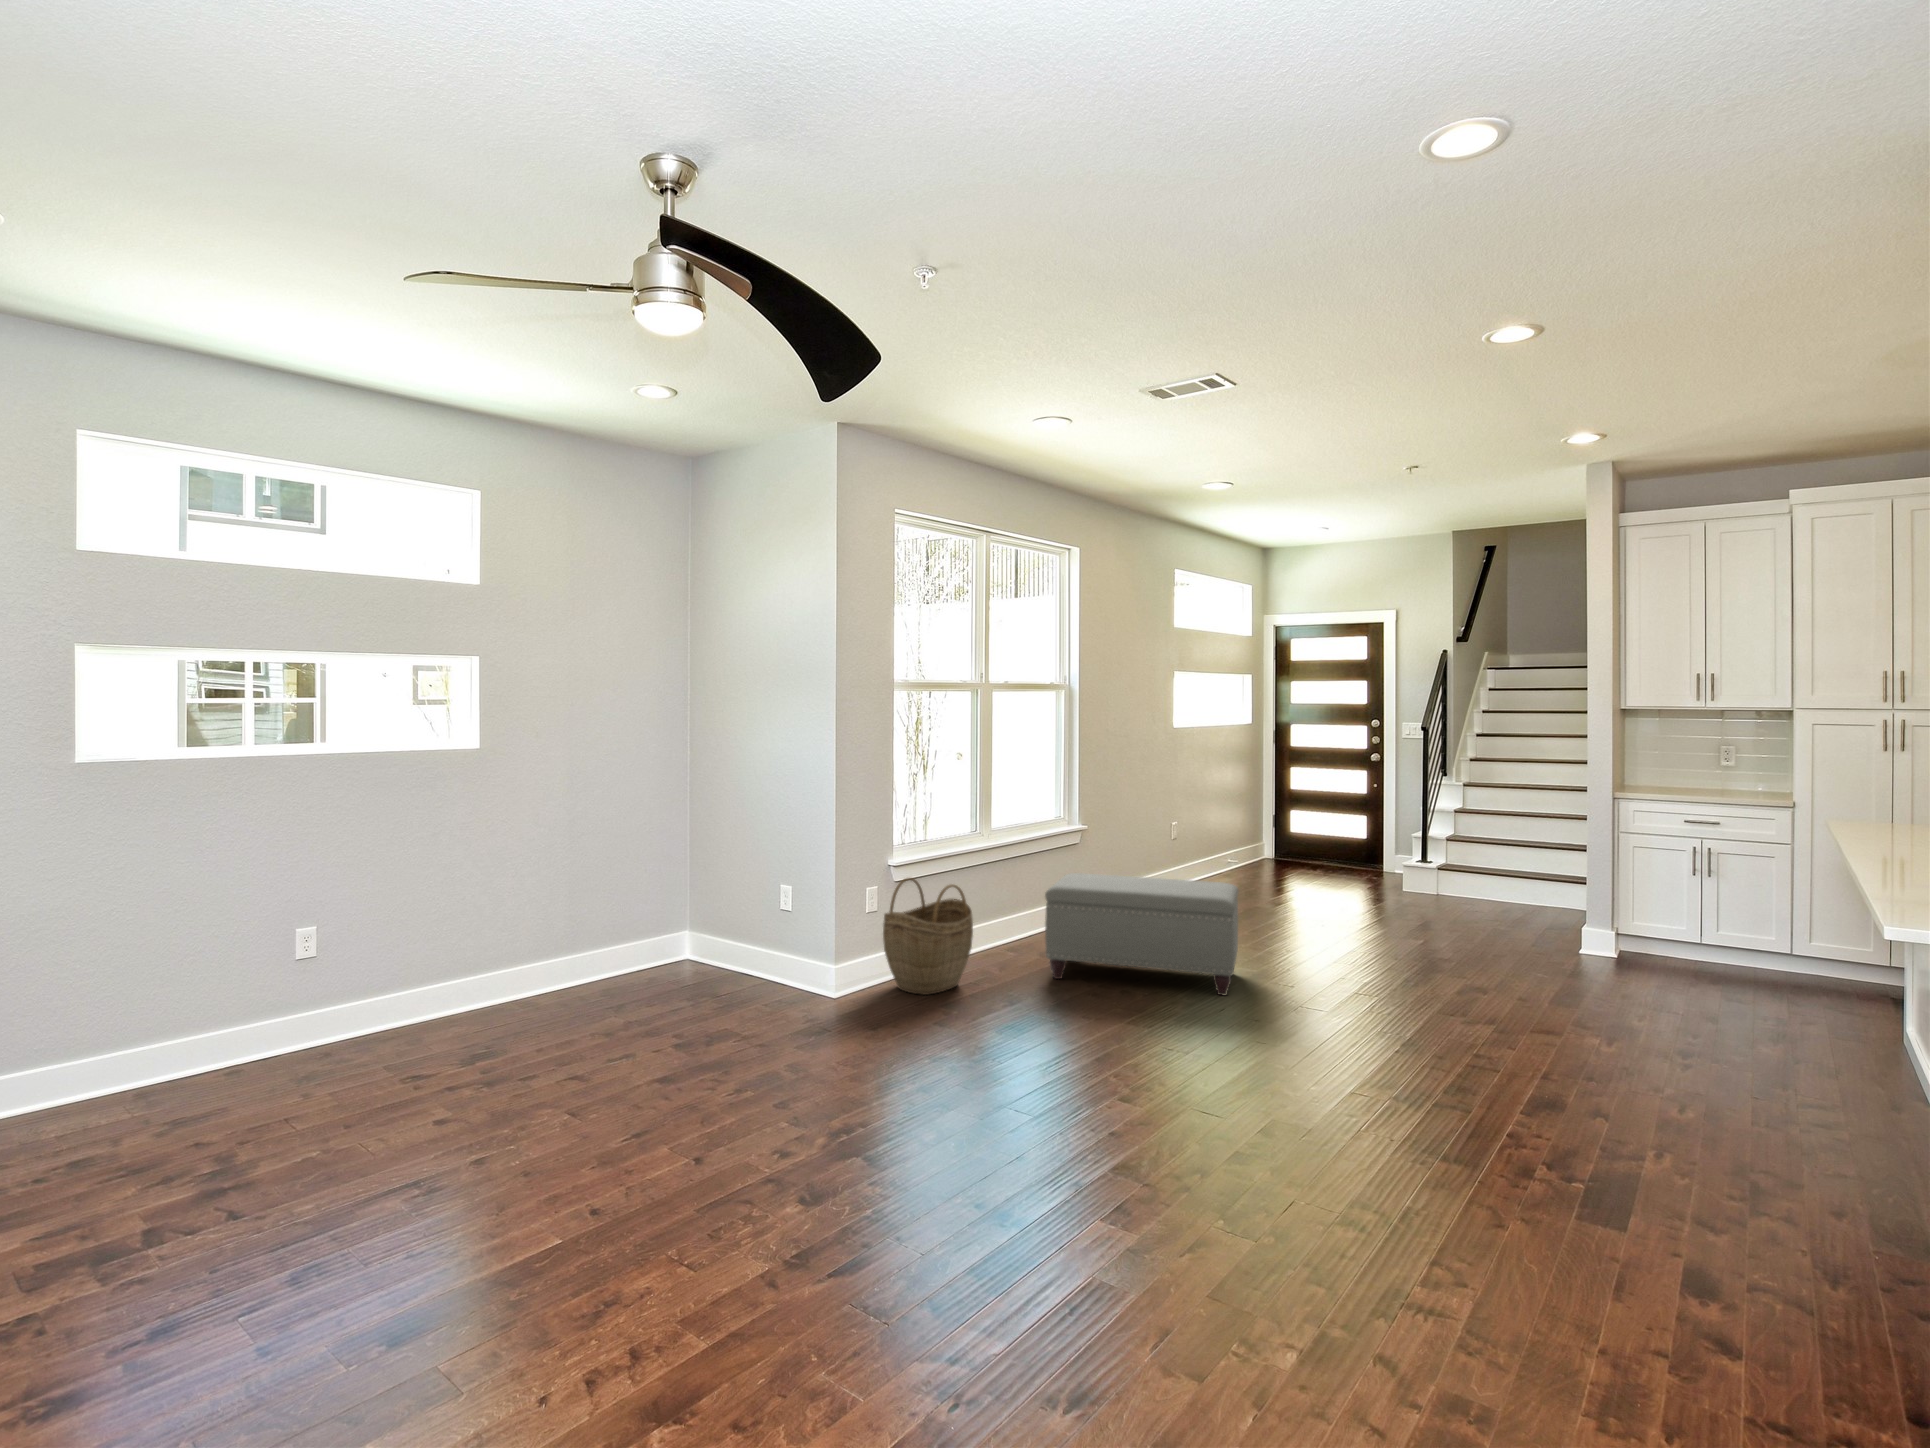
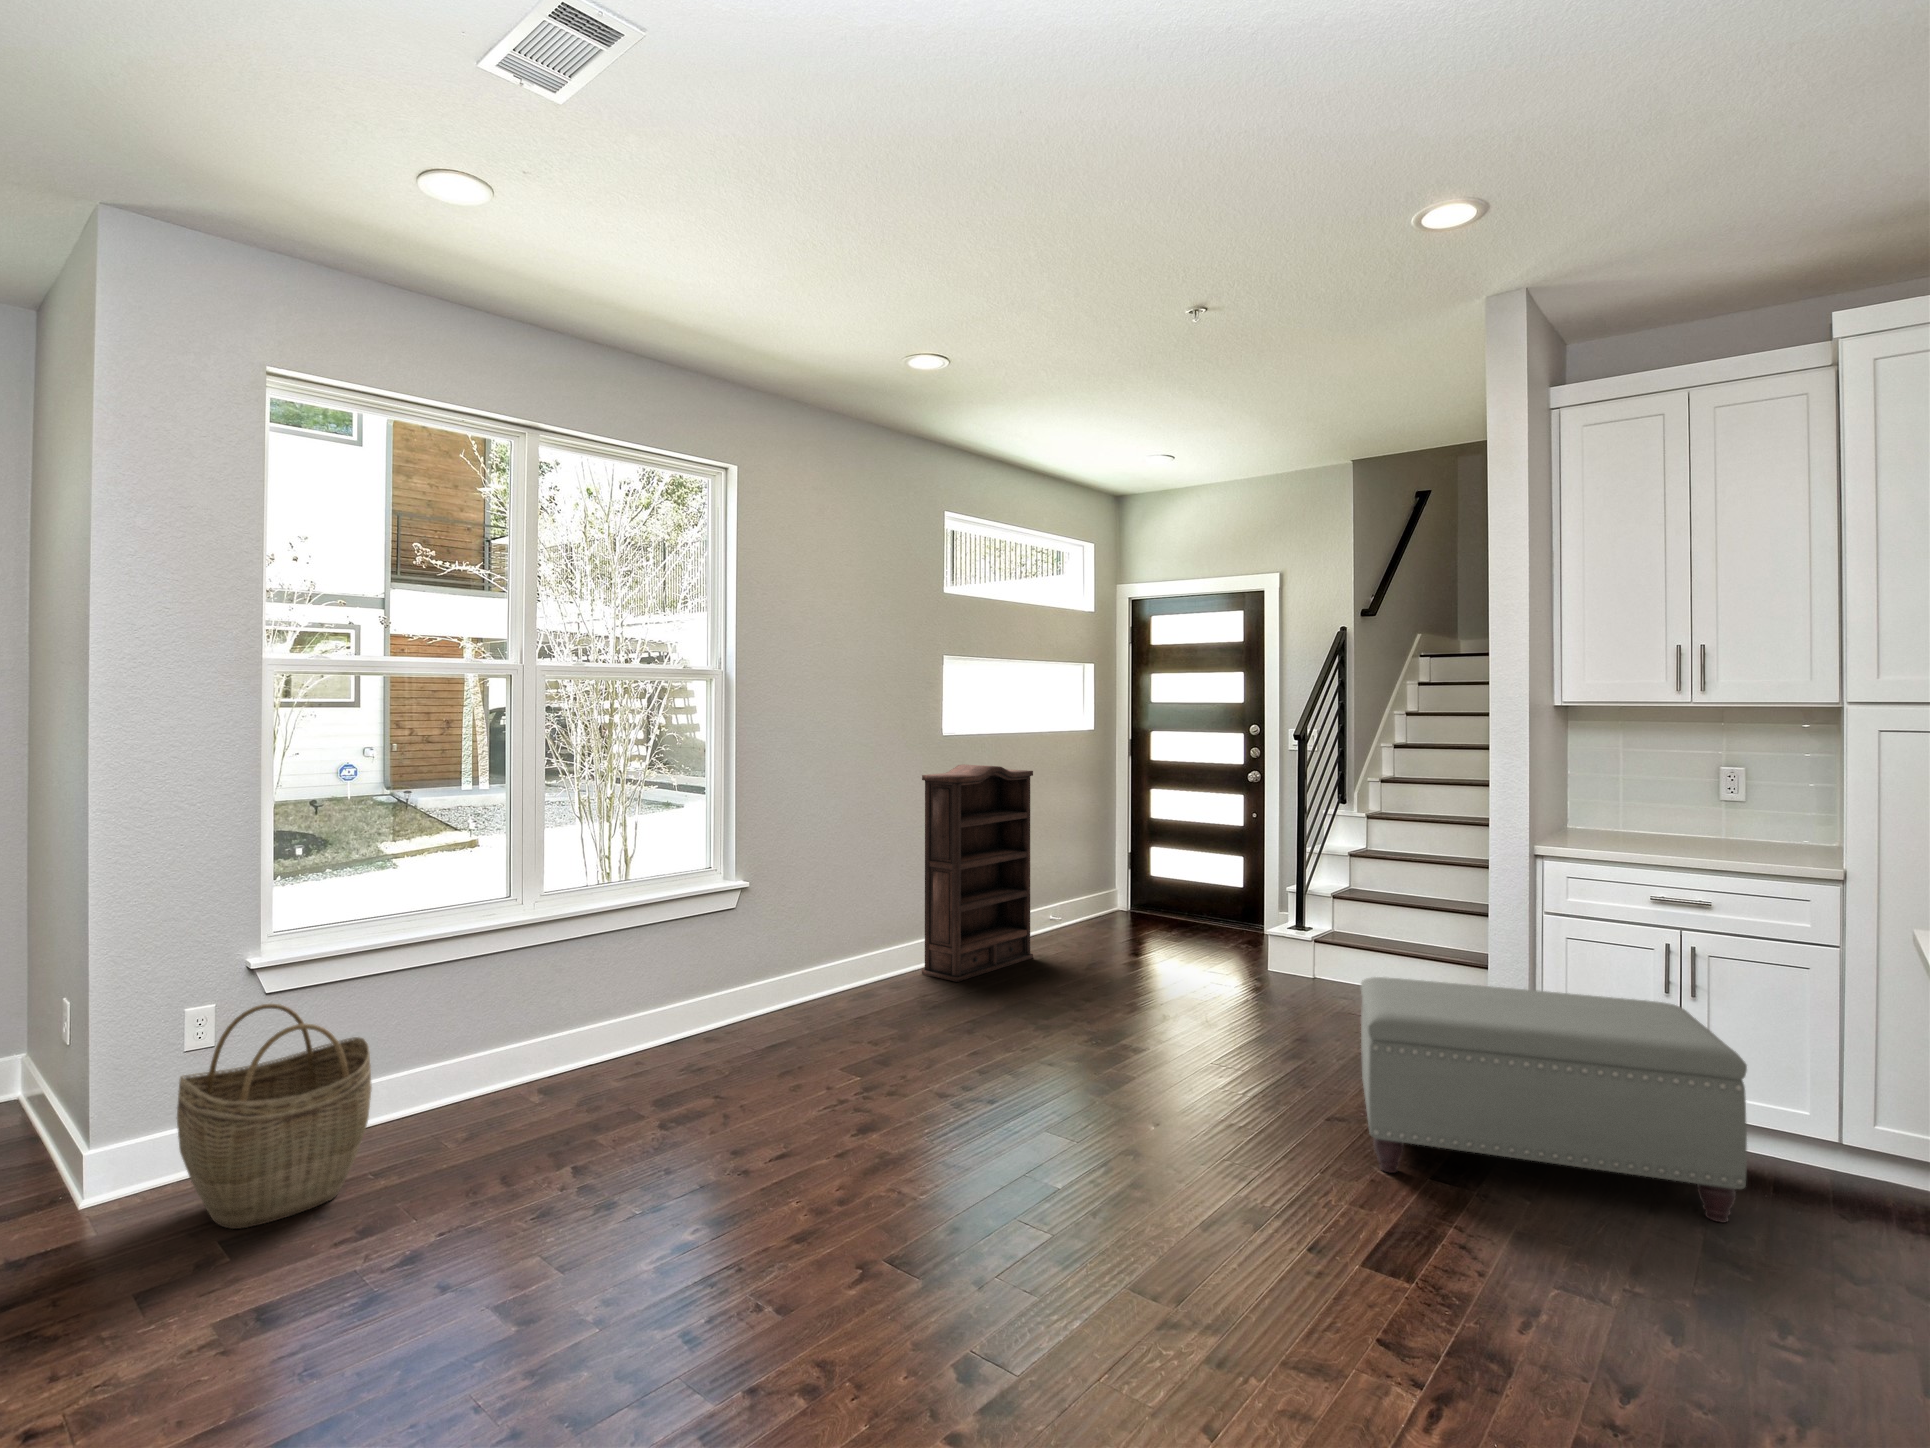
bookshelf: none [1167,747,1234,896] -> present [922,764,1033,982]
ottoman: present [1045,873,1238,995] -> present [1360,977,1747,1223]

